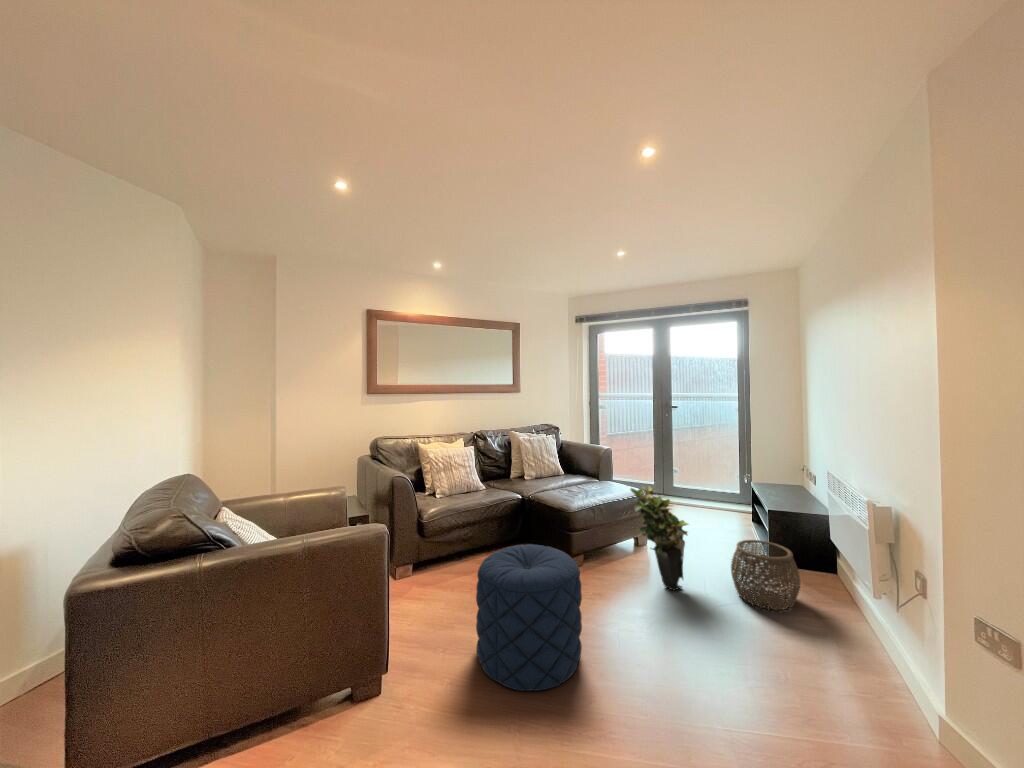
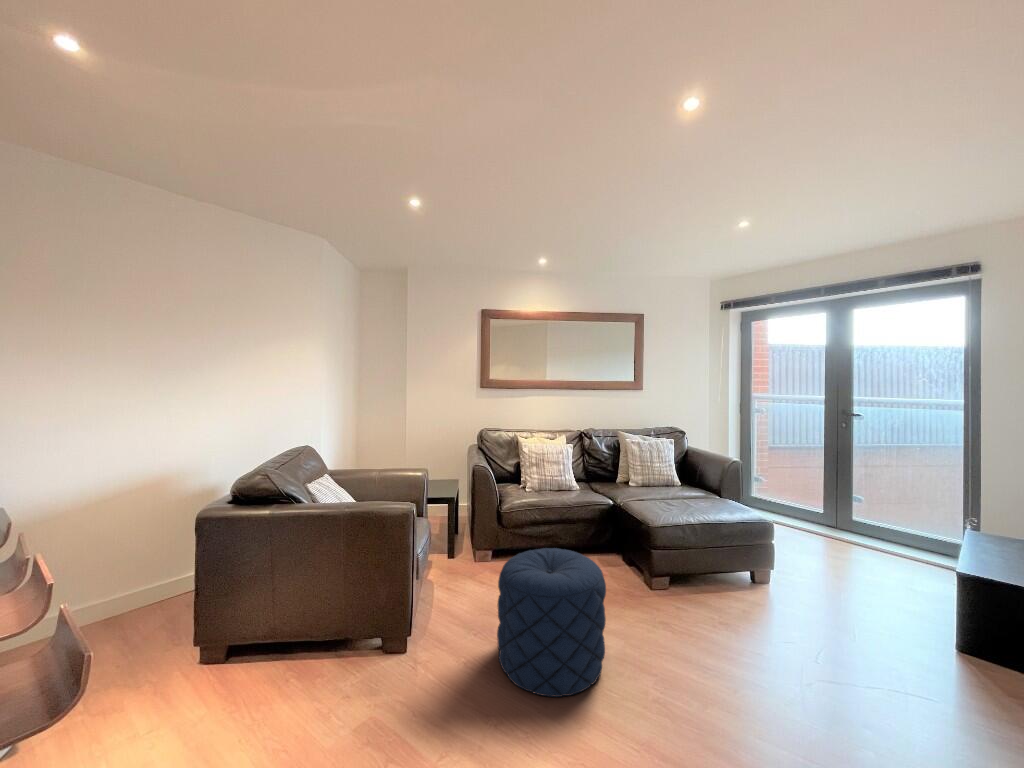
potted plant: present [630,487,688,591] -> none [720,511,797,645]
woven basket: present [731,540,800,611] -> none [854,605,969,718]

